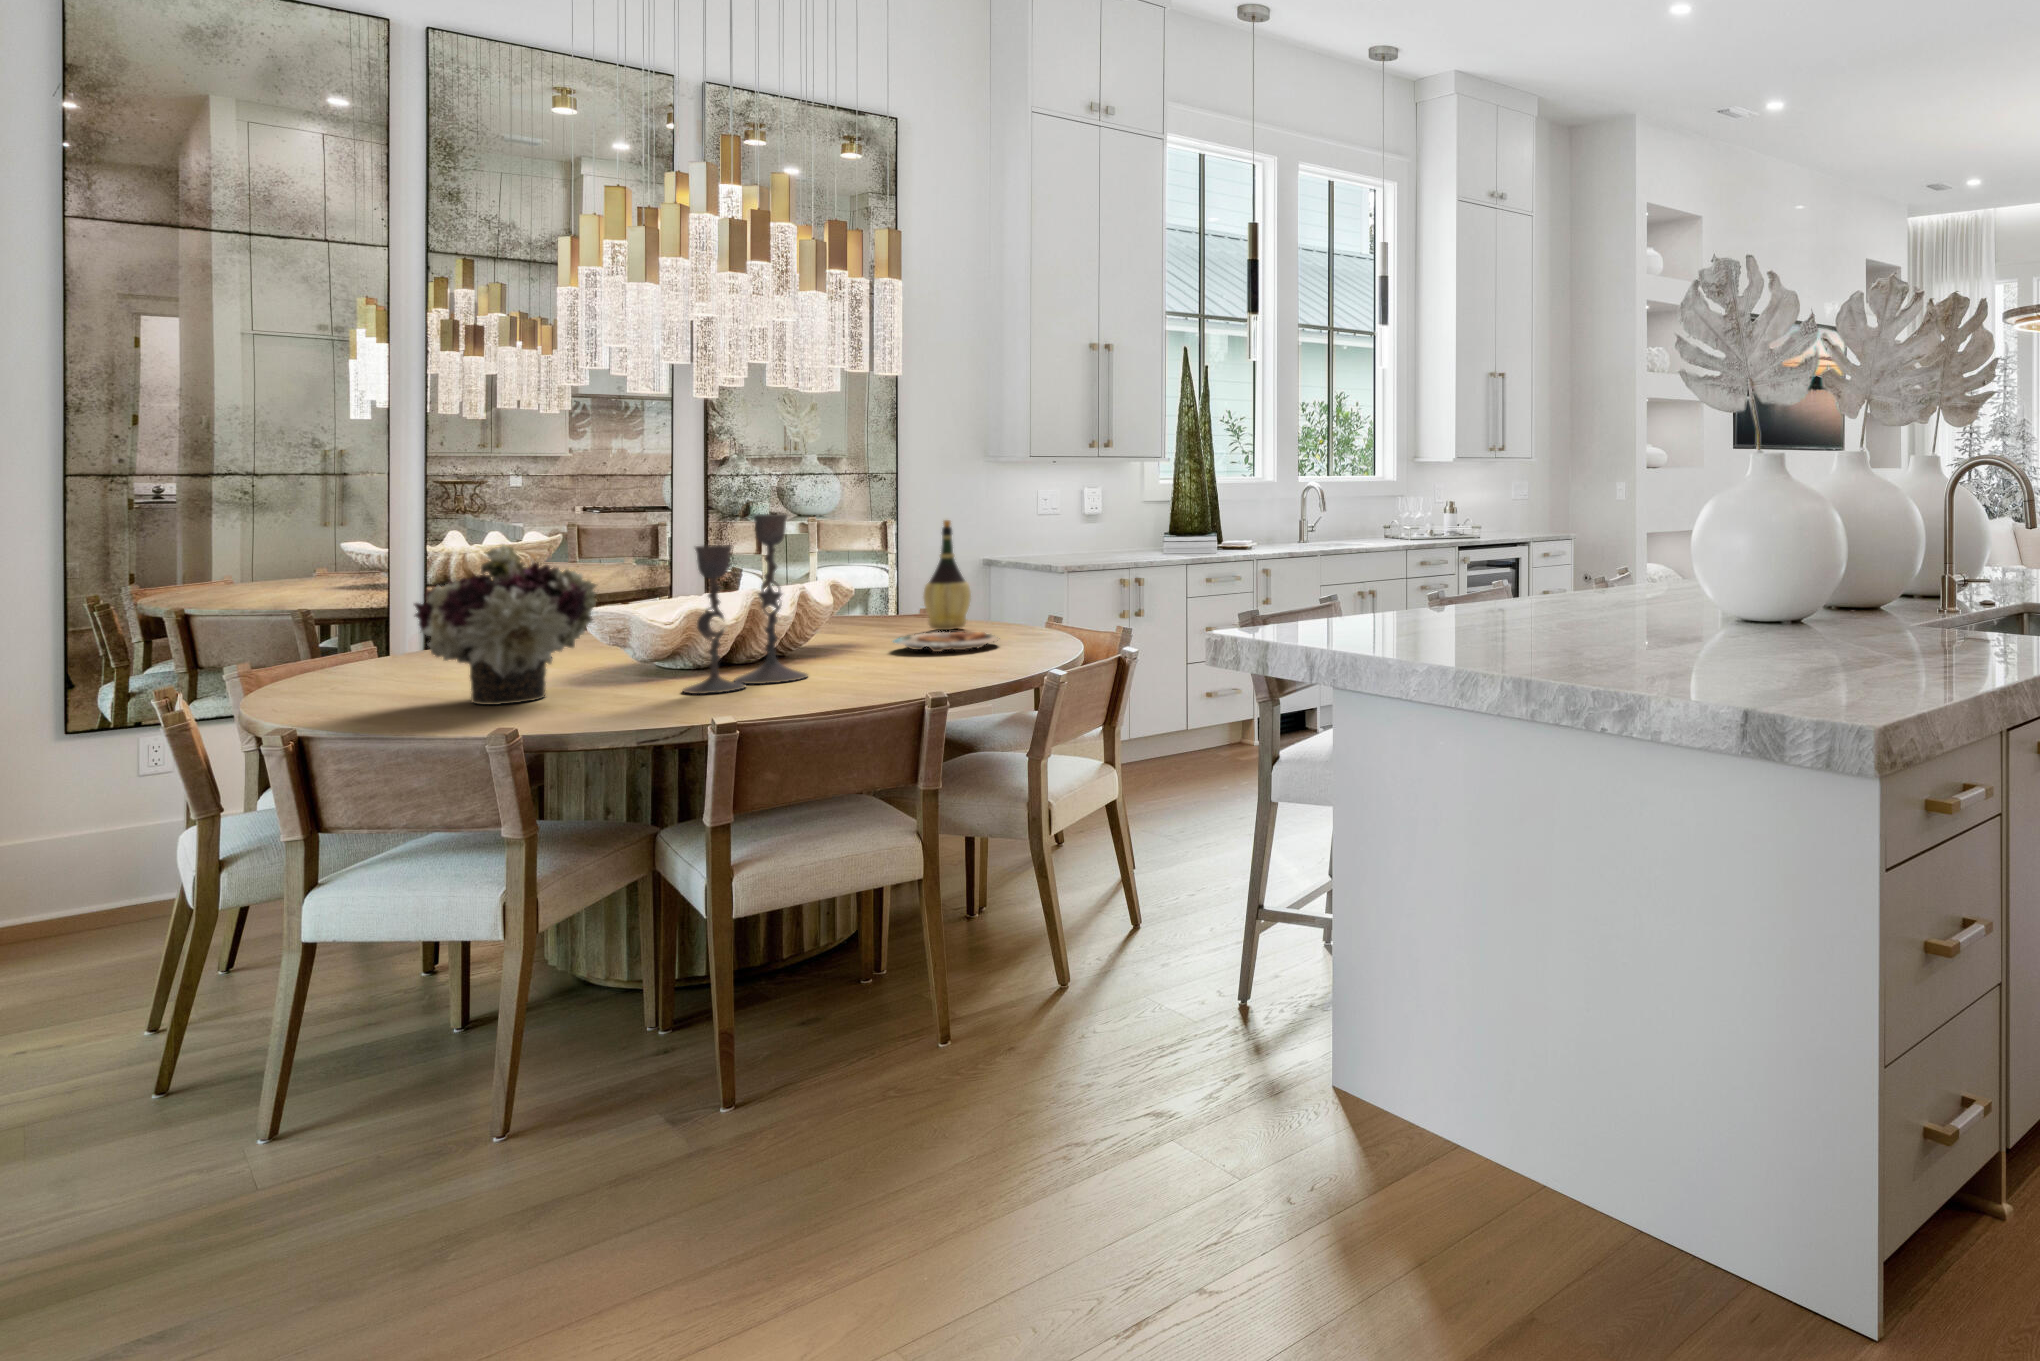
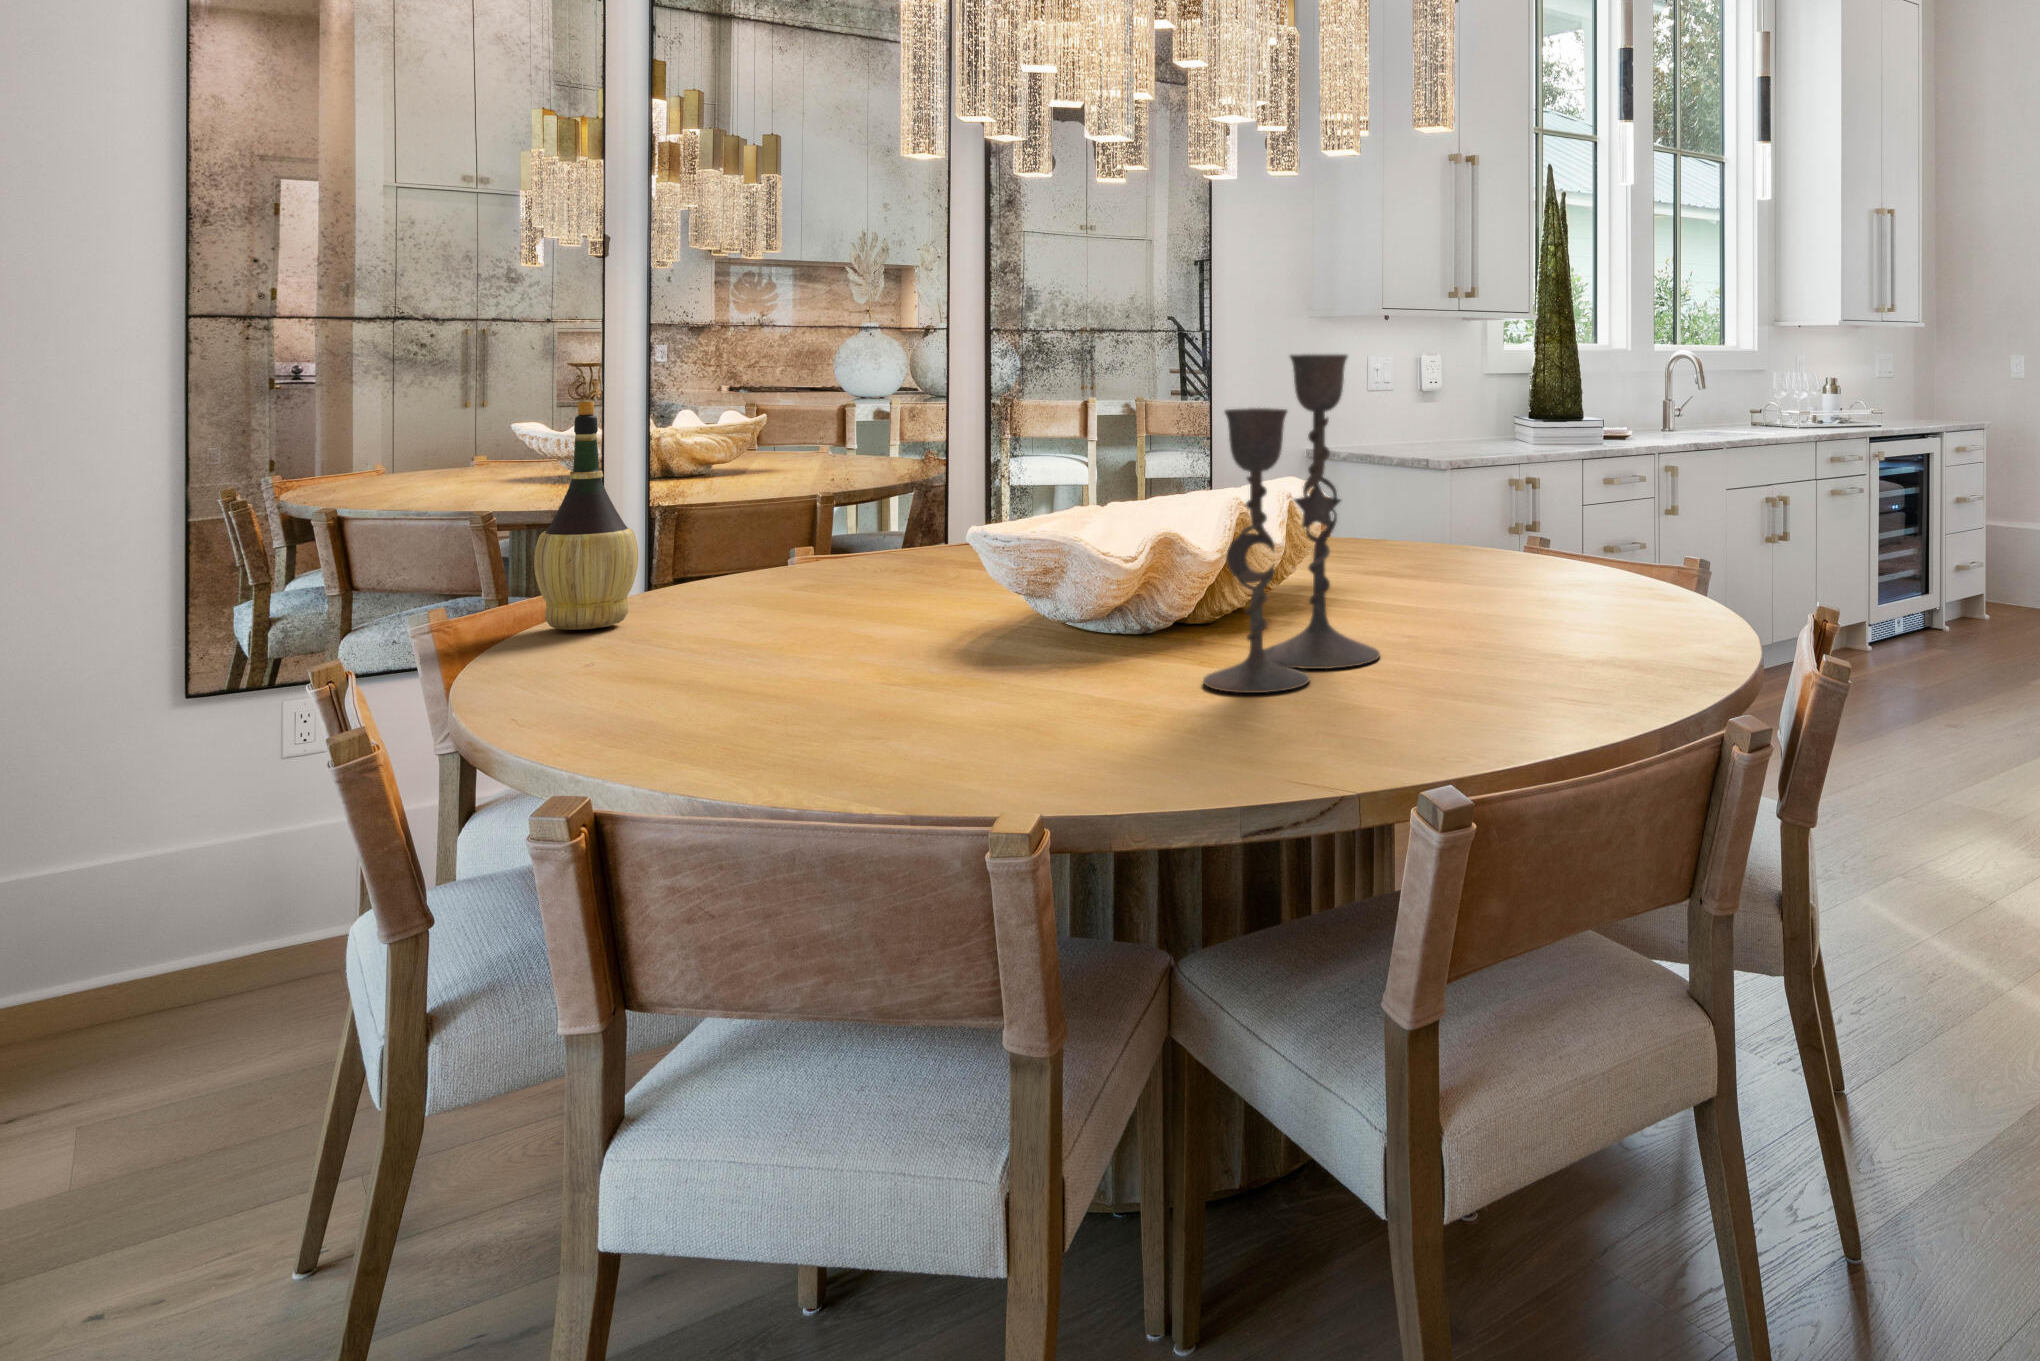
wine bottle: present [923,520,971,630] -> present [534,400,638,630]
flower arrangement: present [414,545,596,705] -> none [742,401,1053,711]
plate: present [894,632,1000,652] -> none [1414,563,1586,602]

